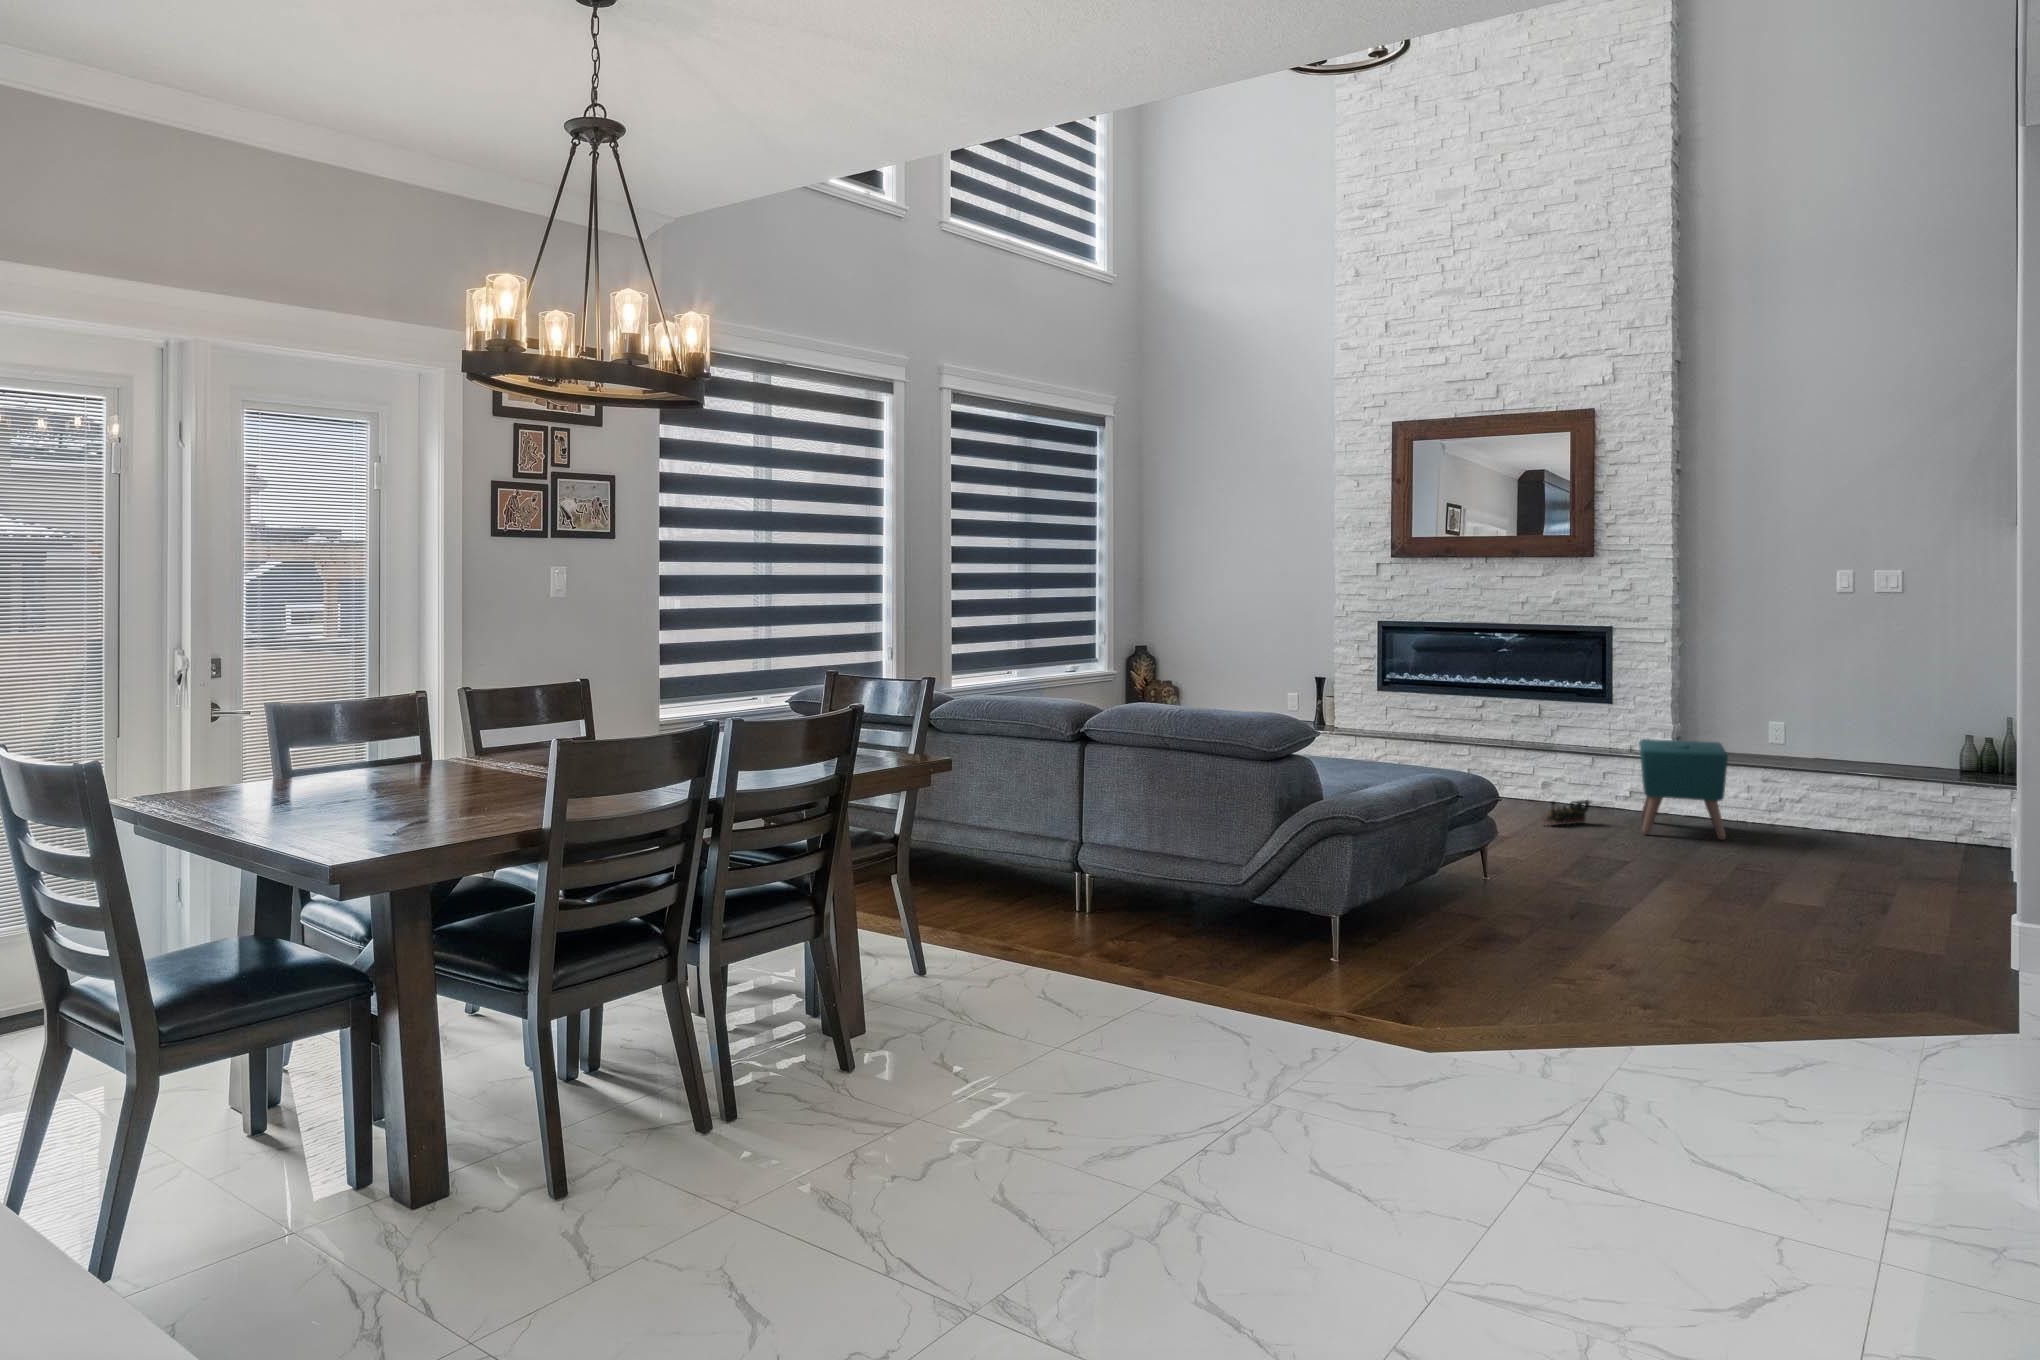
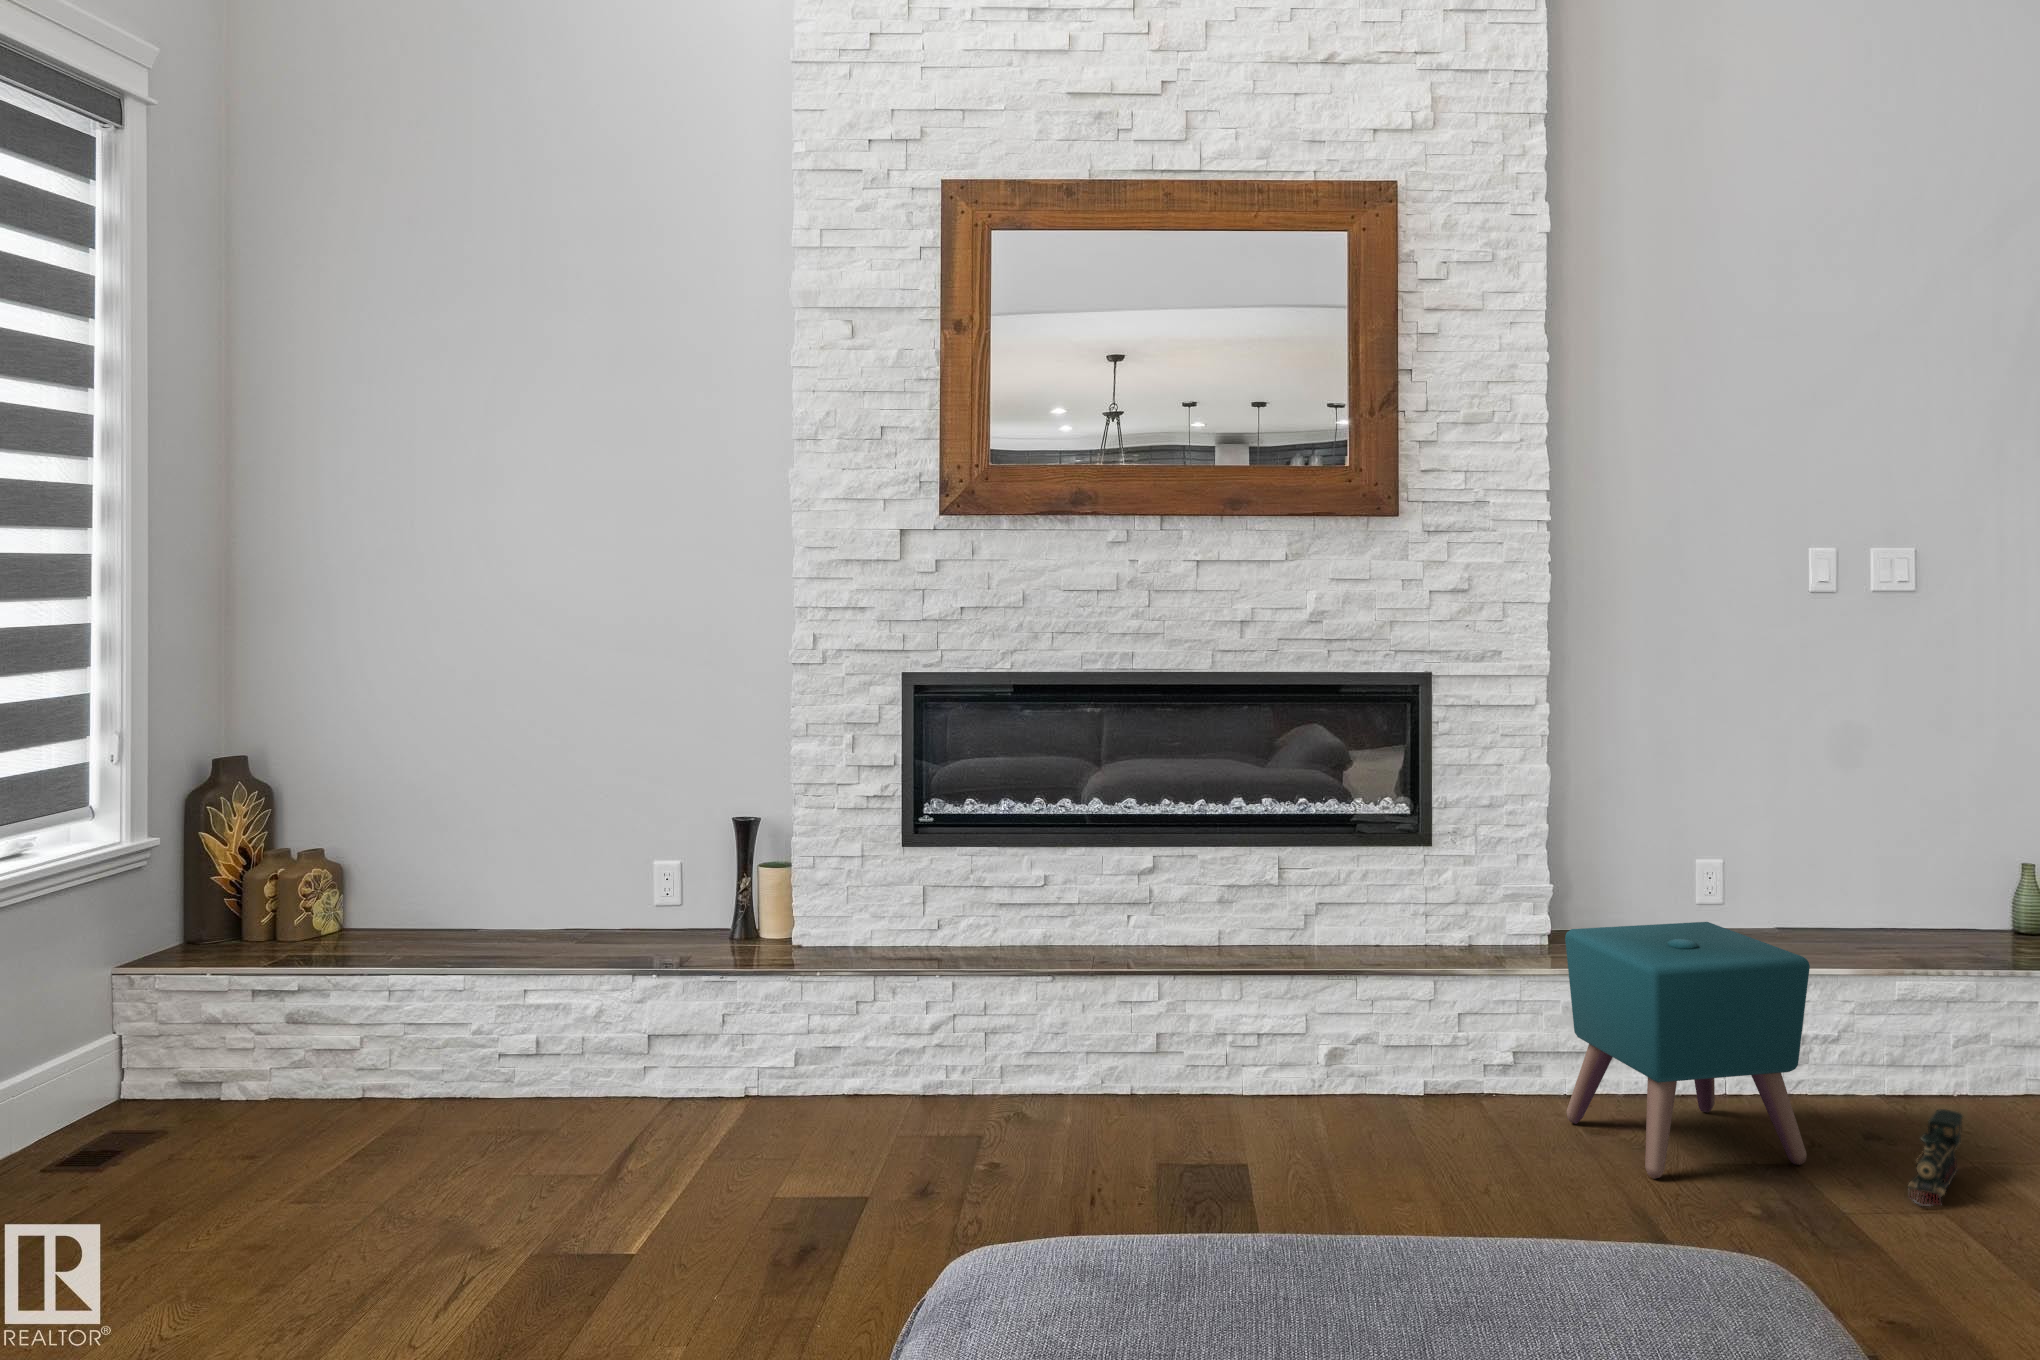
toy train: present [1544,800,1590,825] -> present [1909,1109,1963,1206]

